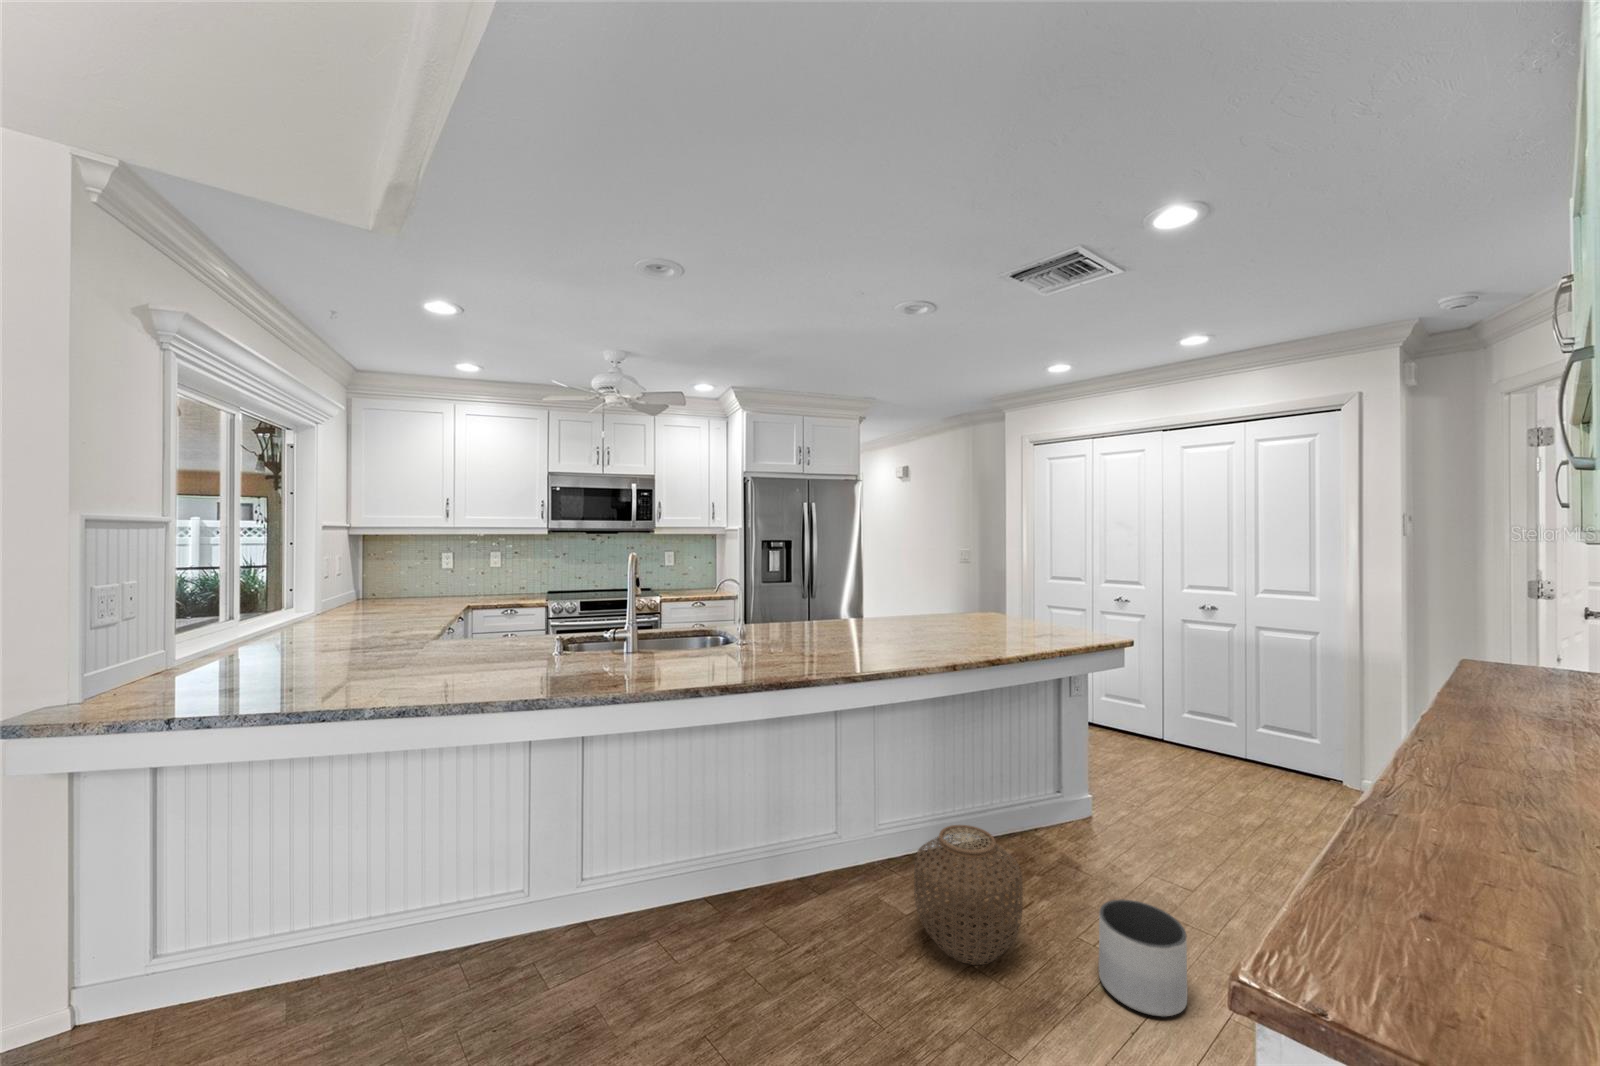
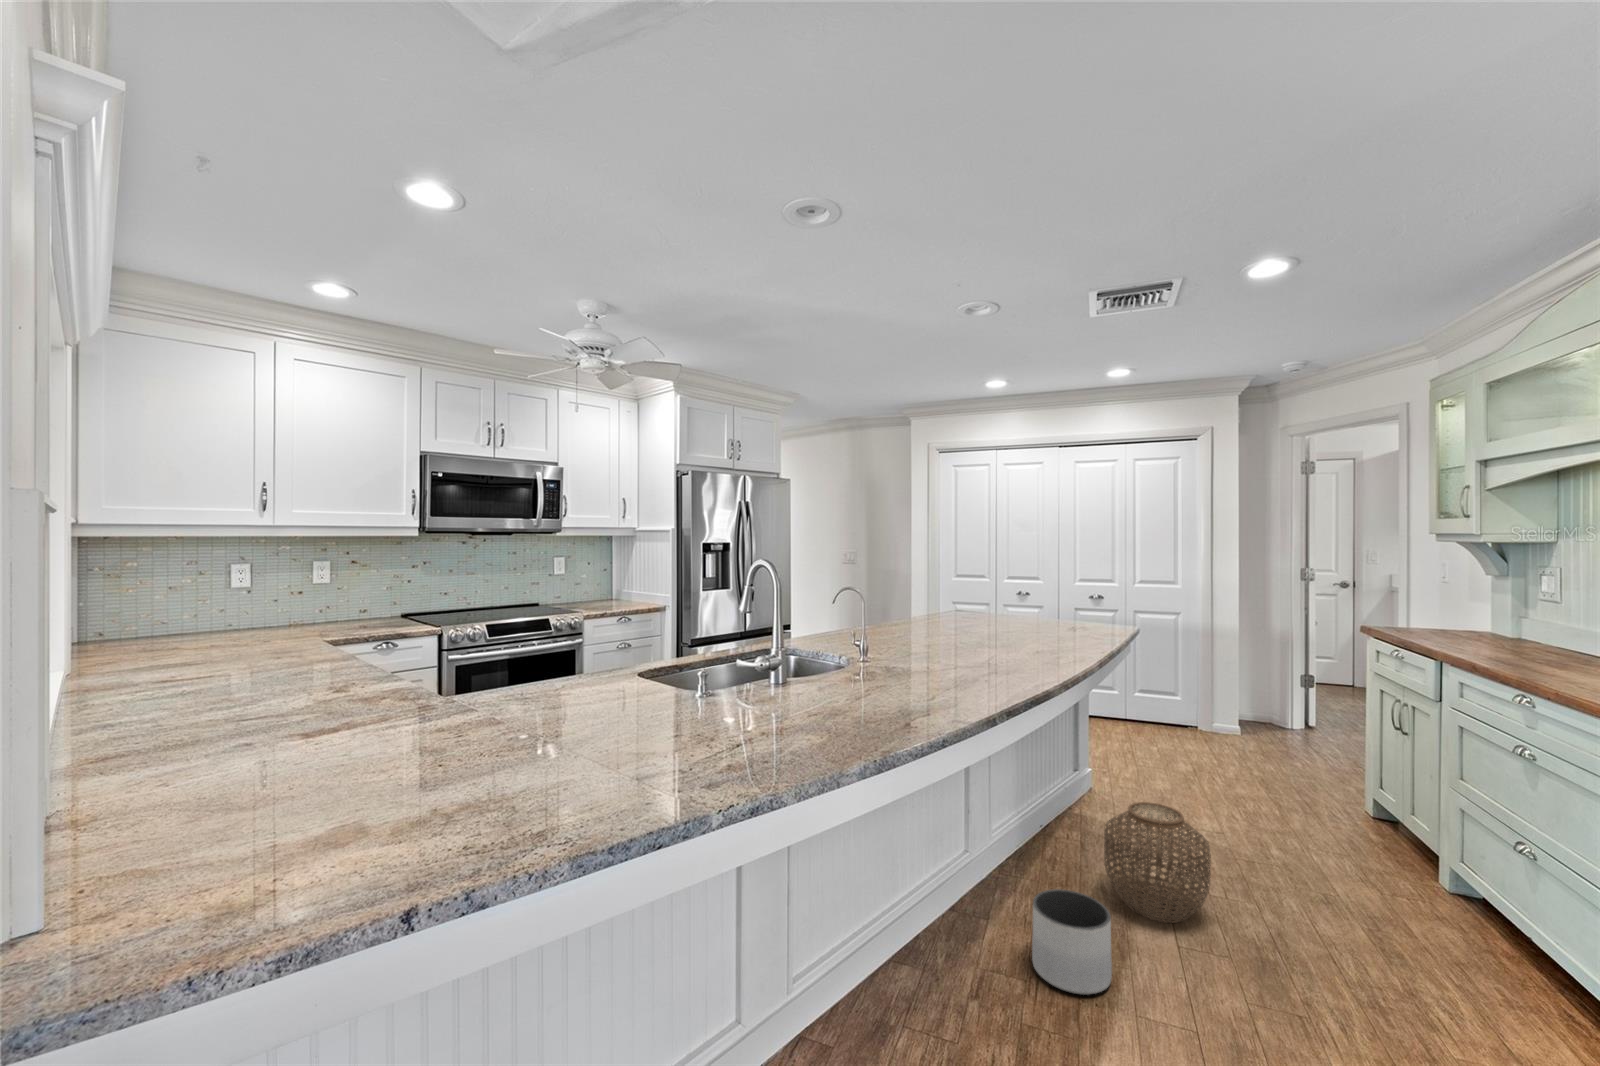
planter: present [1099,899,1187,1017] -> present [1032,889,1112,995]

